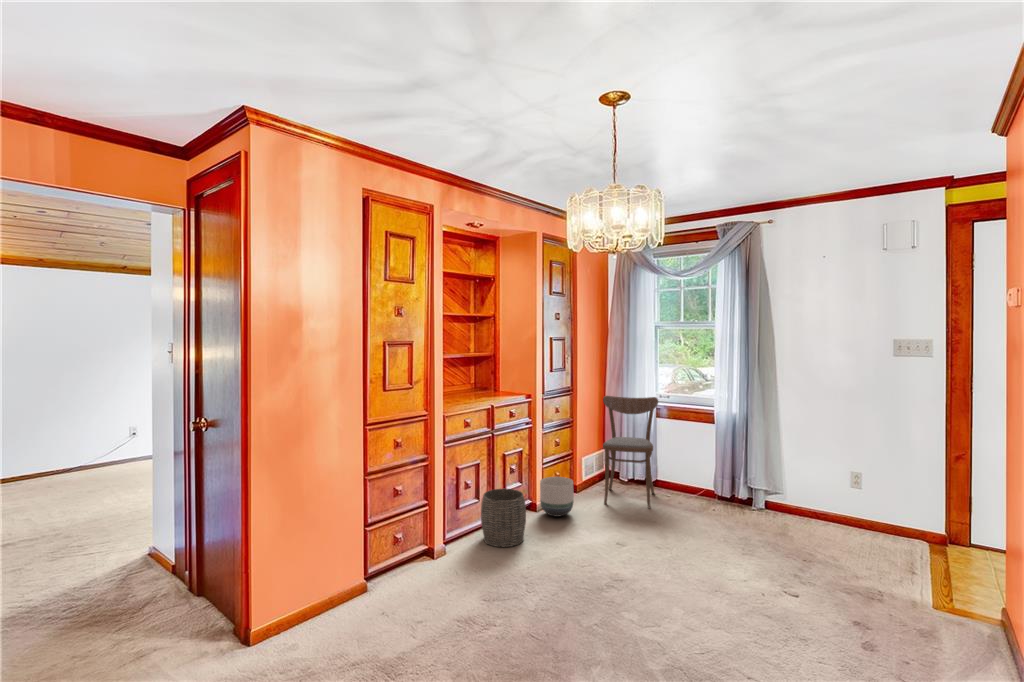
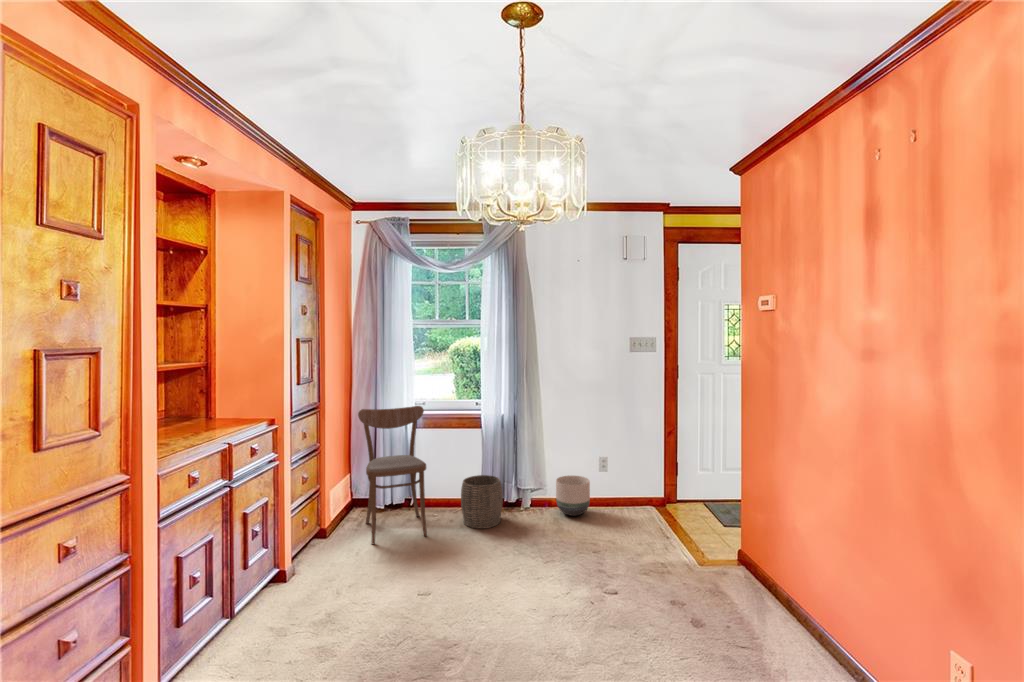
planter: present [540,477,574,517] -> present [556,476,590,516]
woven basket: present [481,489,526,547] -> present [461,475,503,529]

